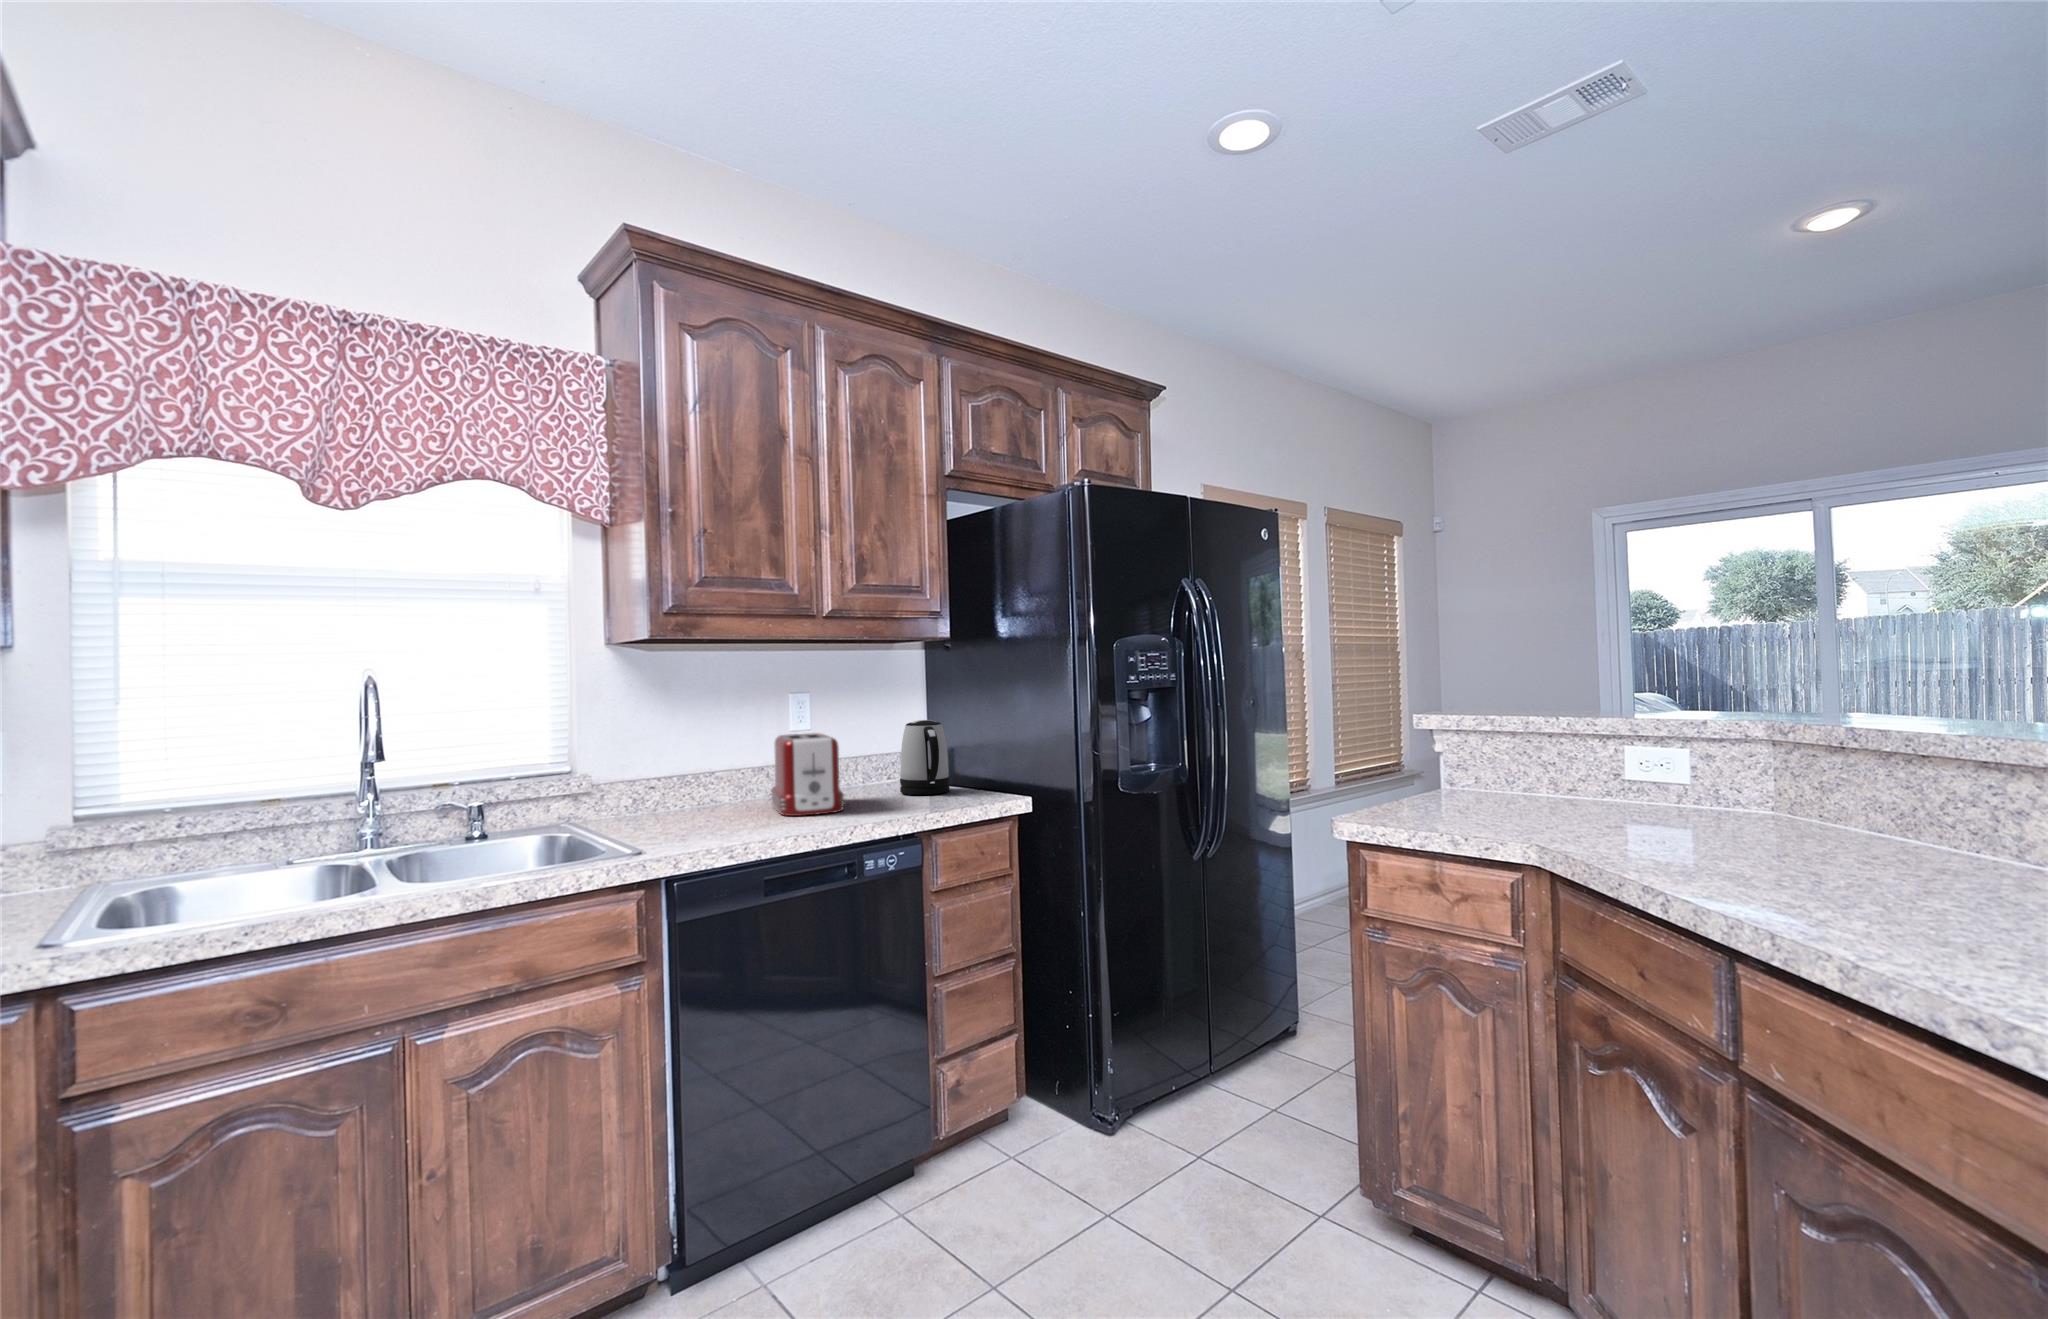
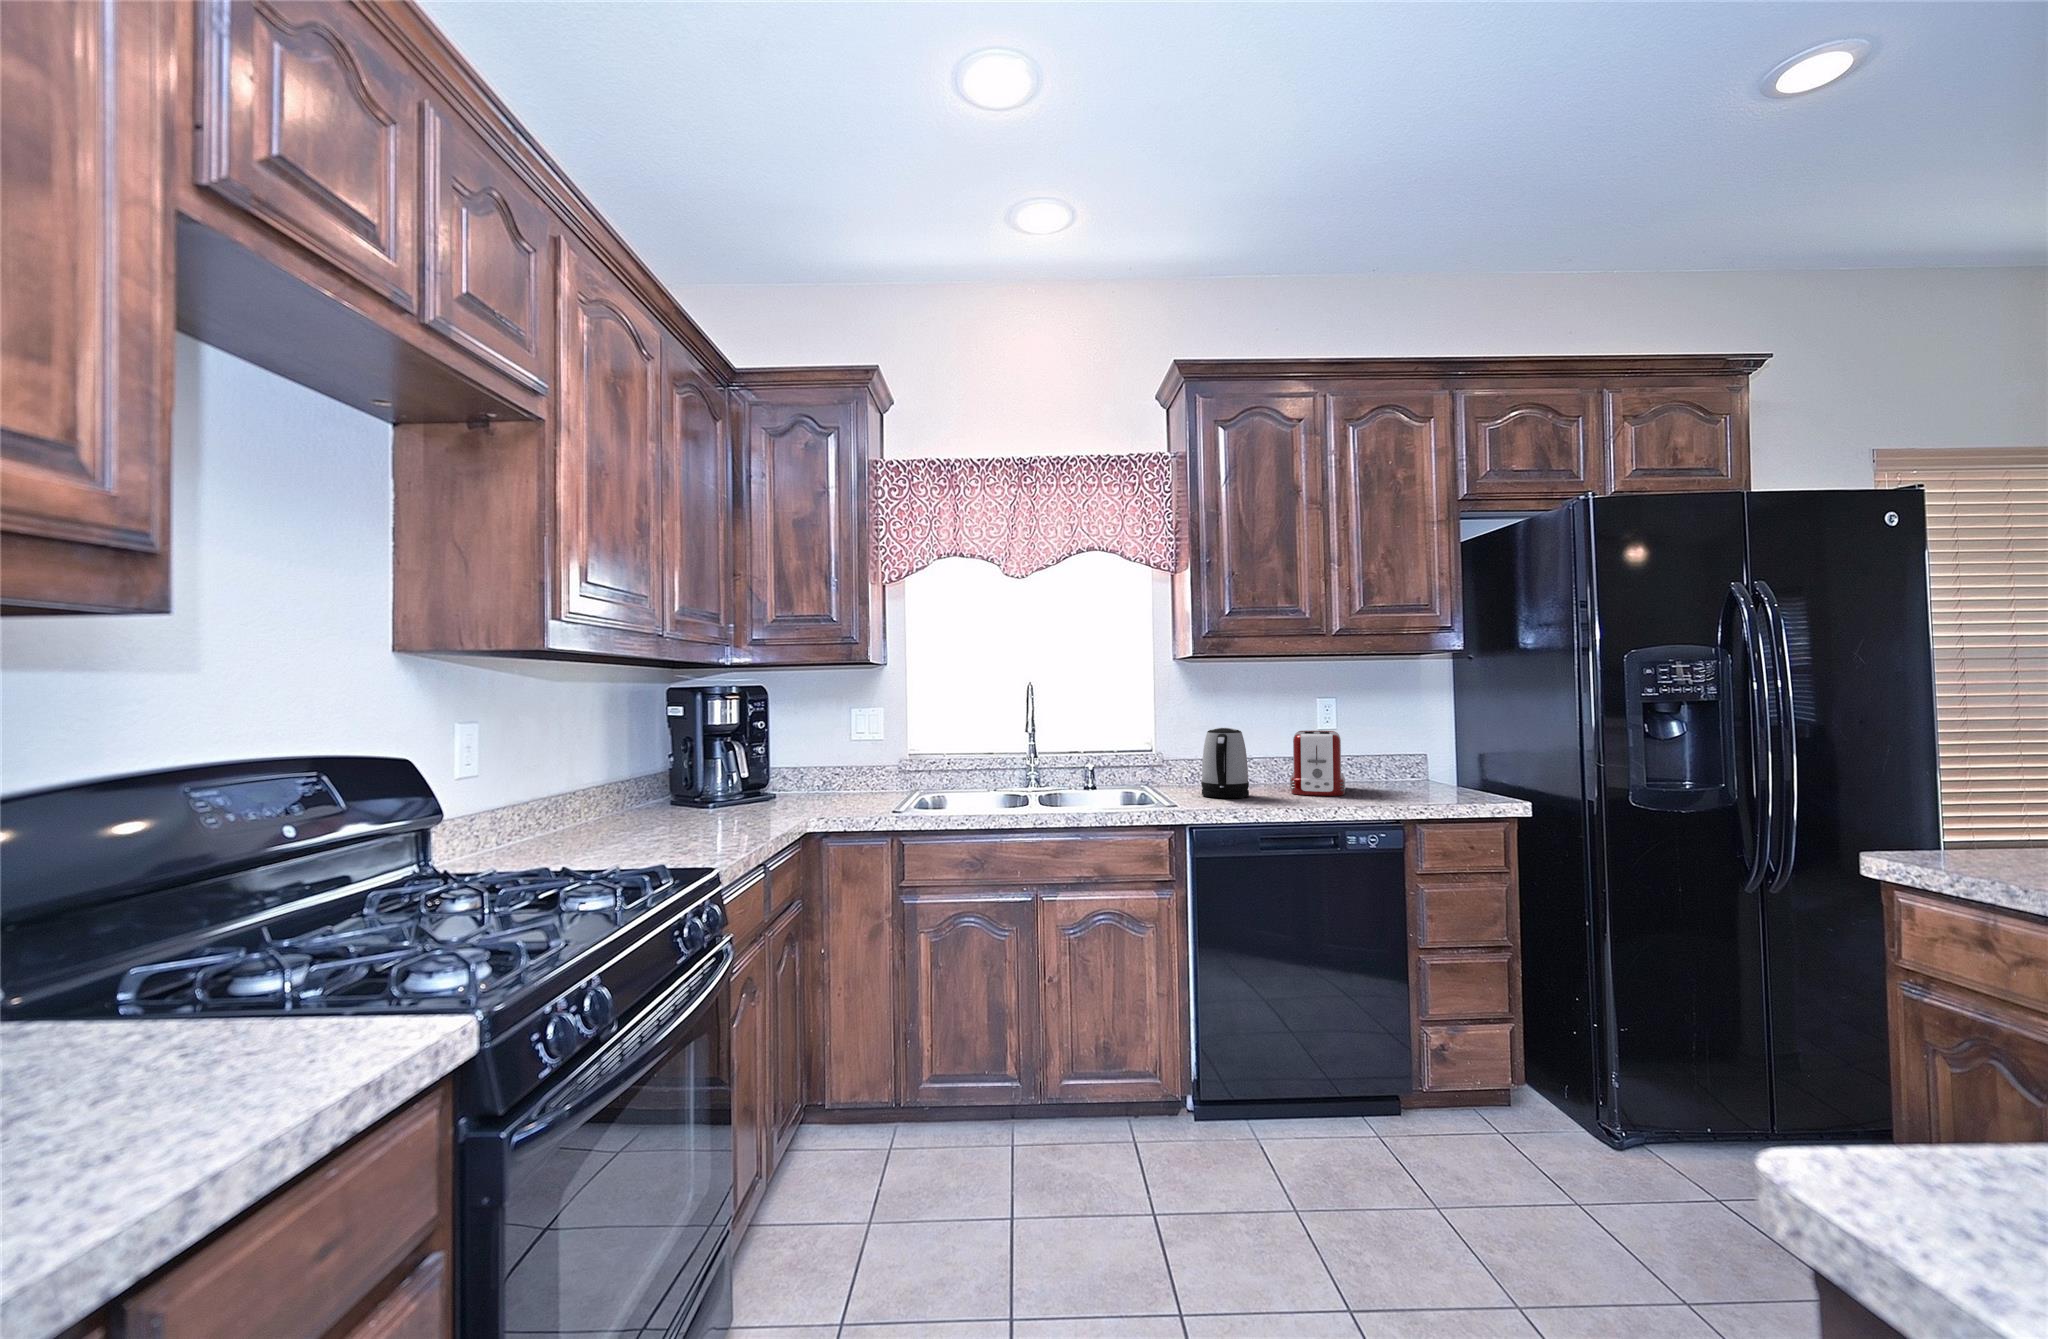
kettle: present [900,720,950,795] -> present [1201,728,1249,798]

